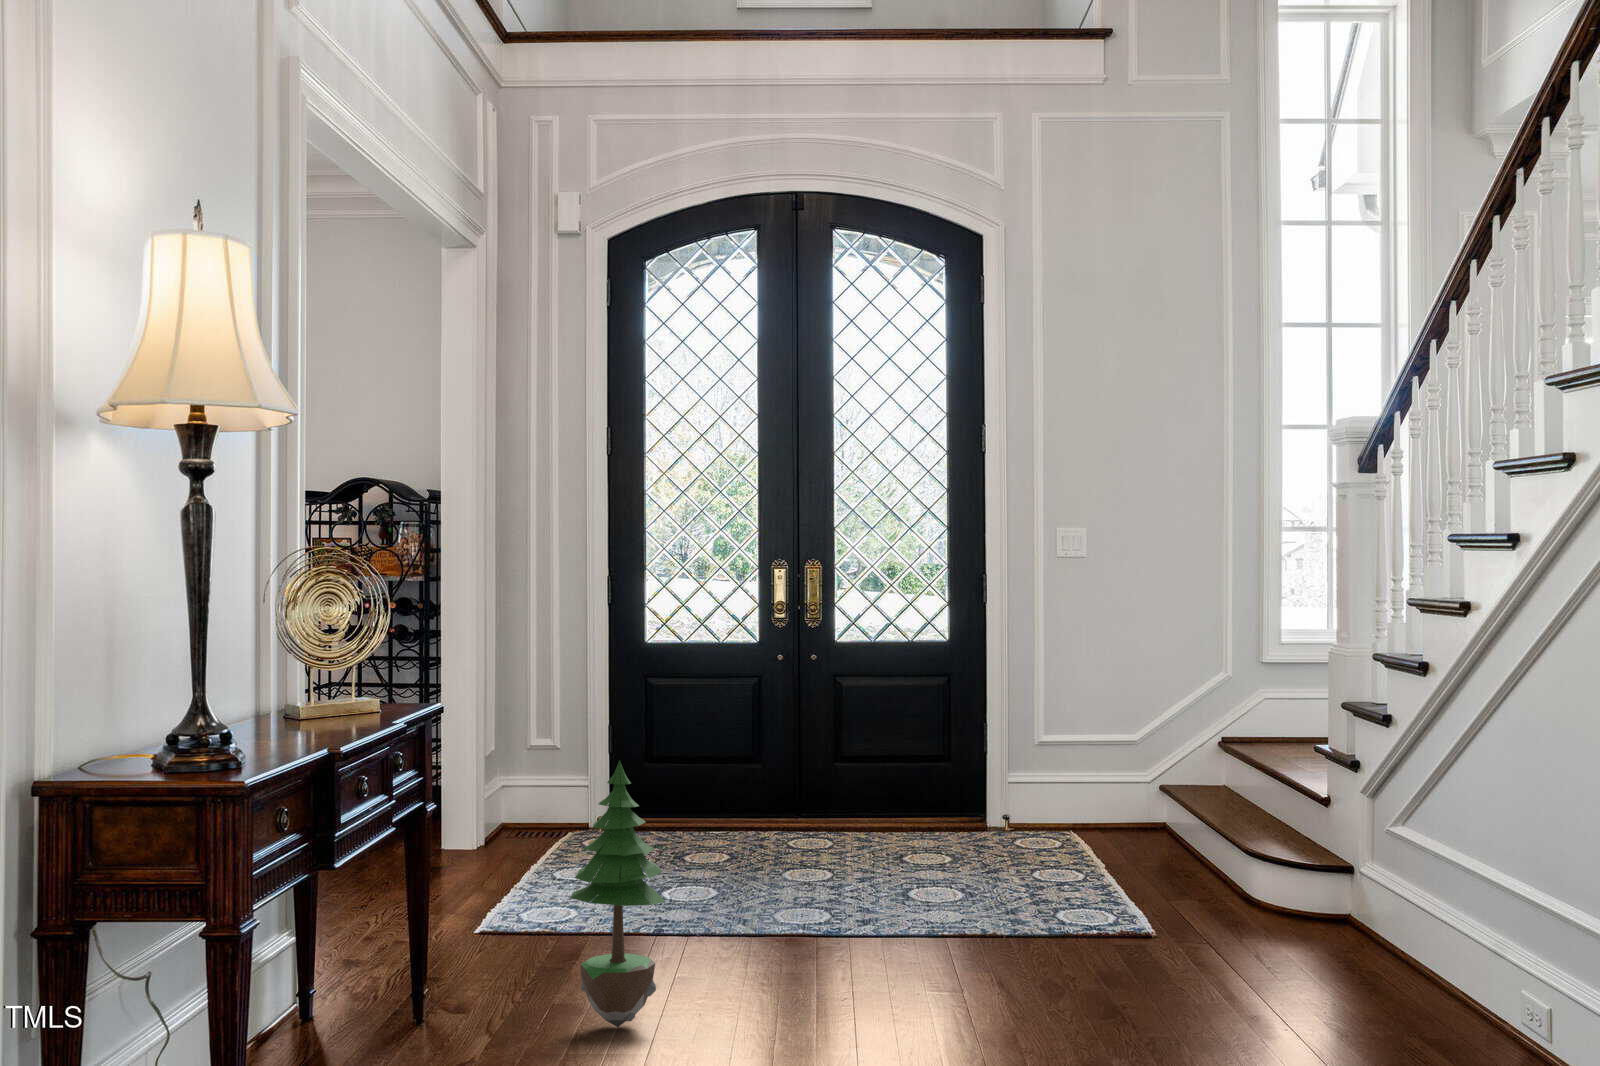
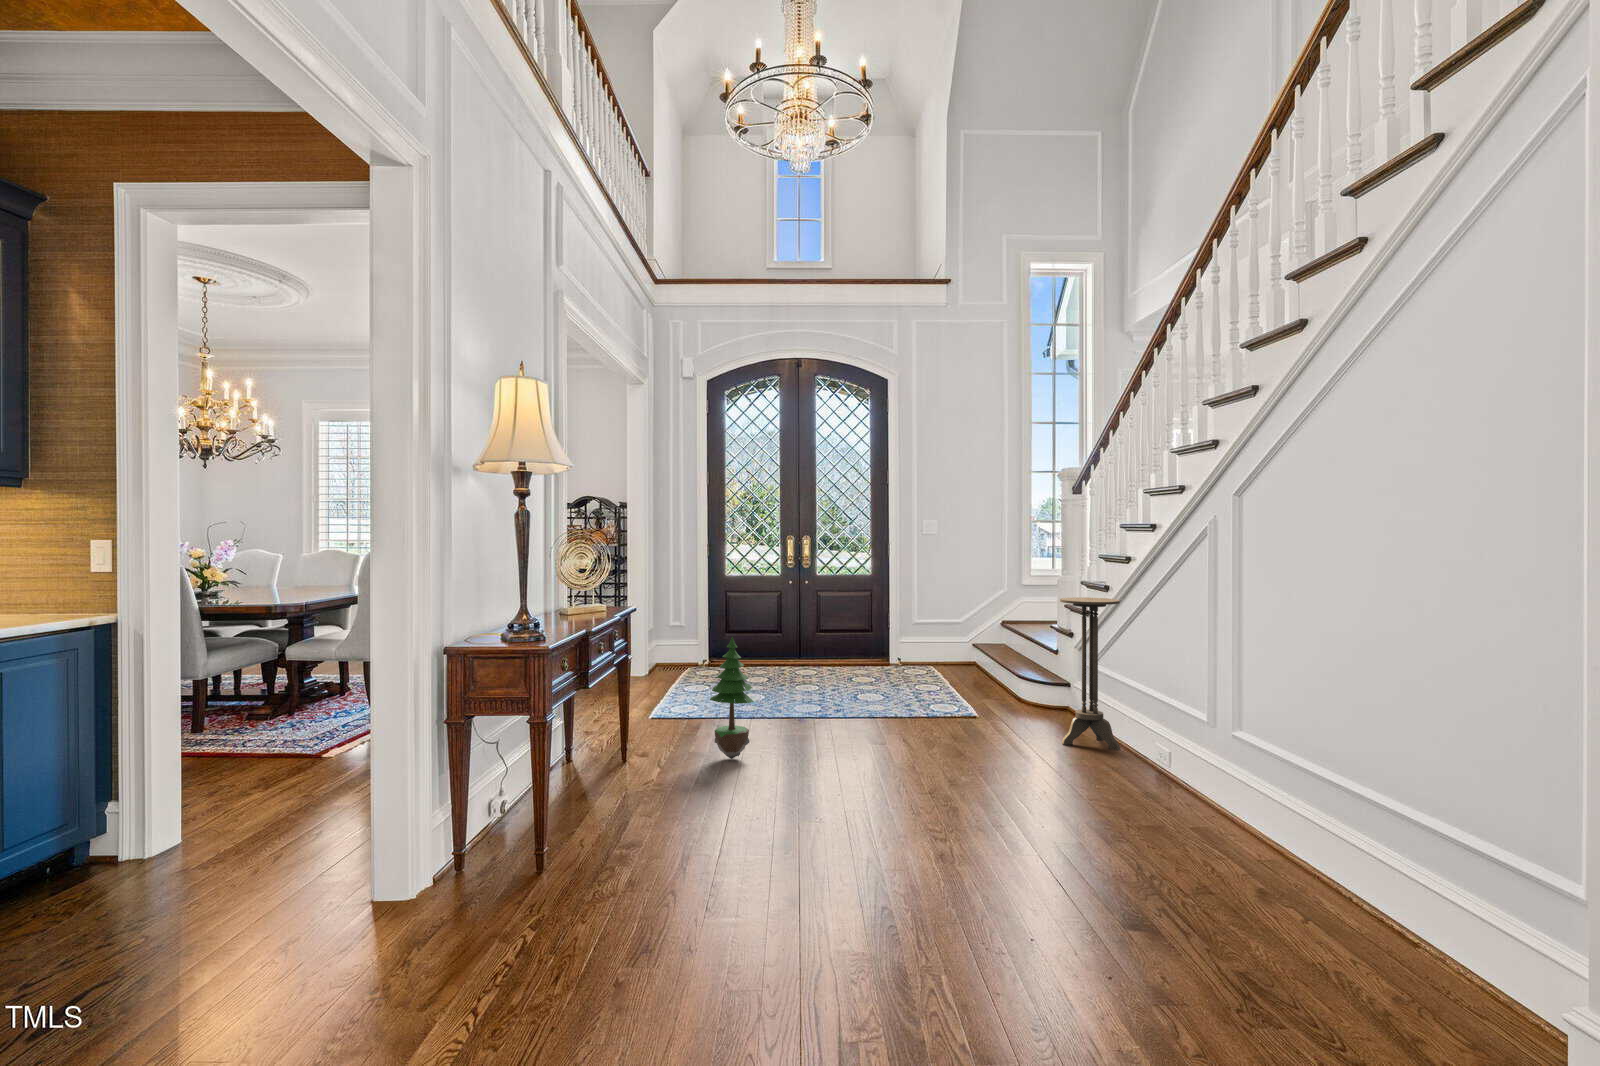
side table: none [1331,680,1469,1014] -> present [1060,597,1120,751]

